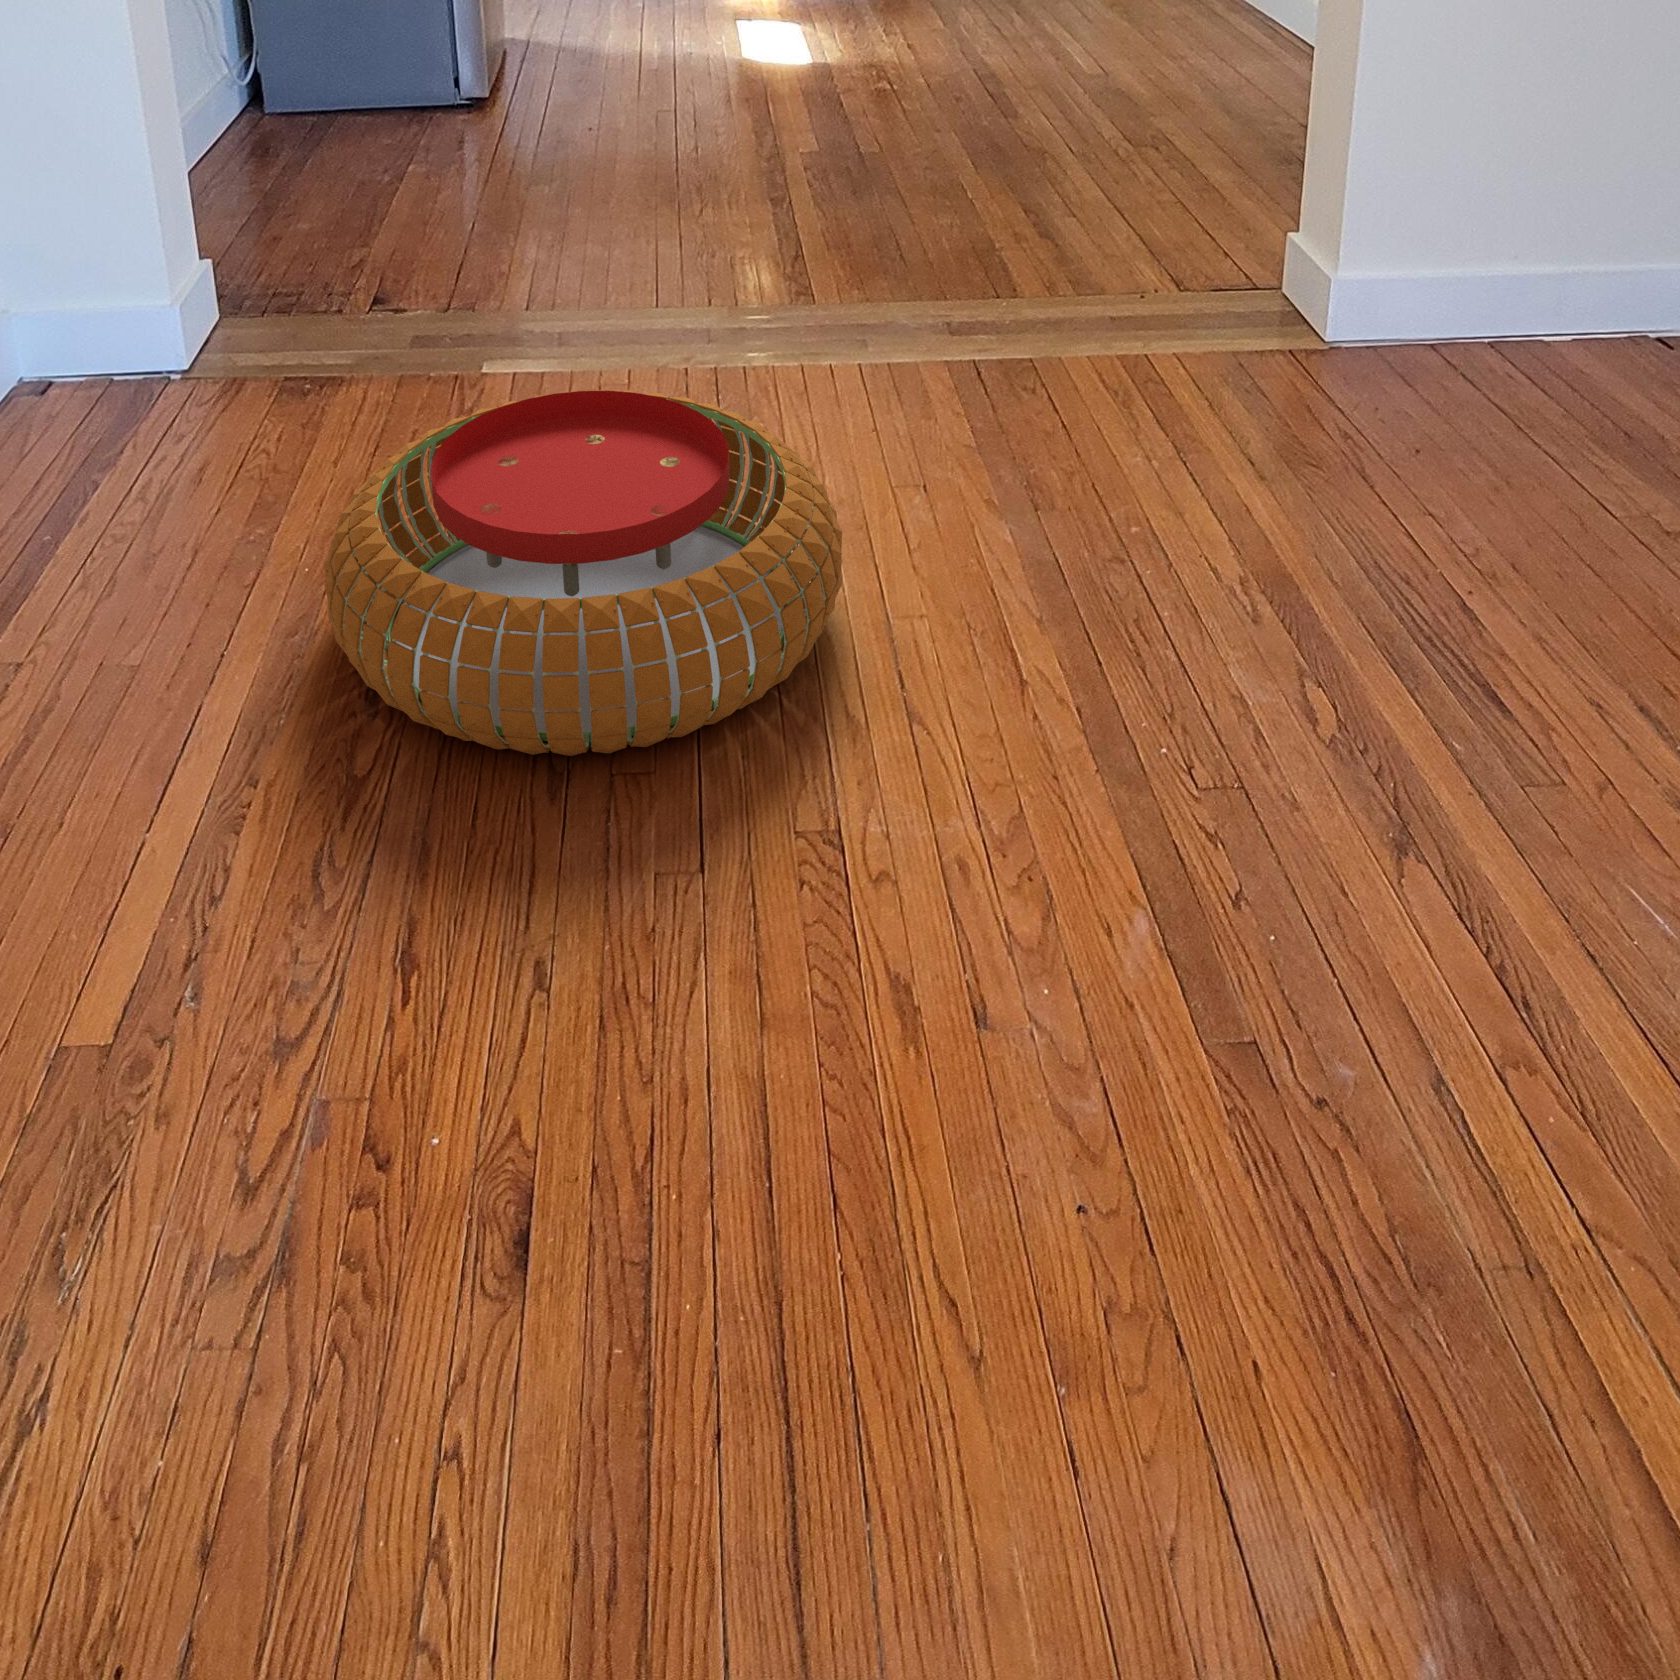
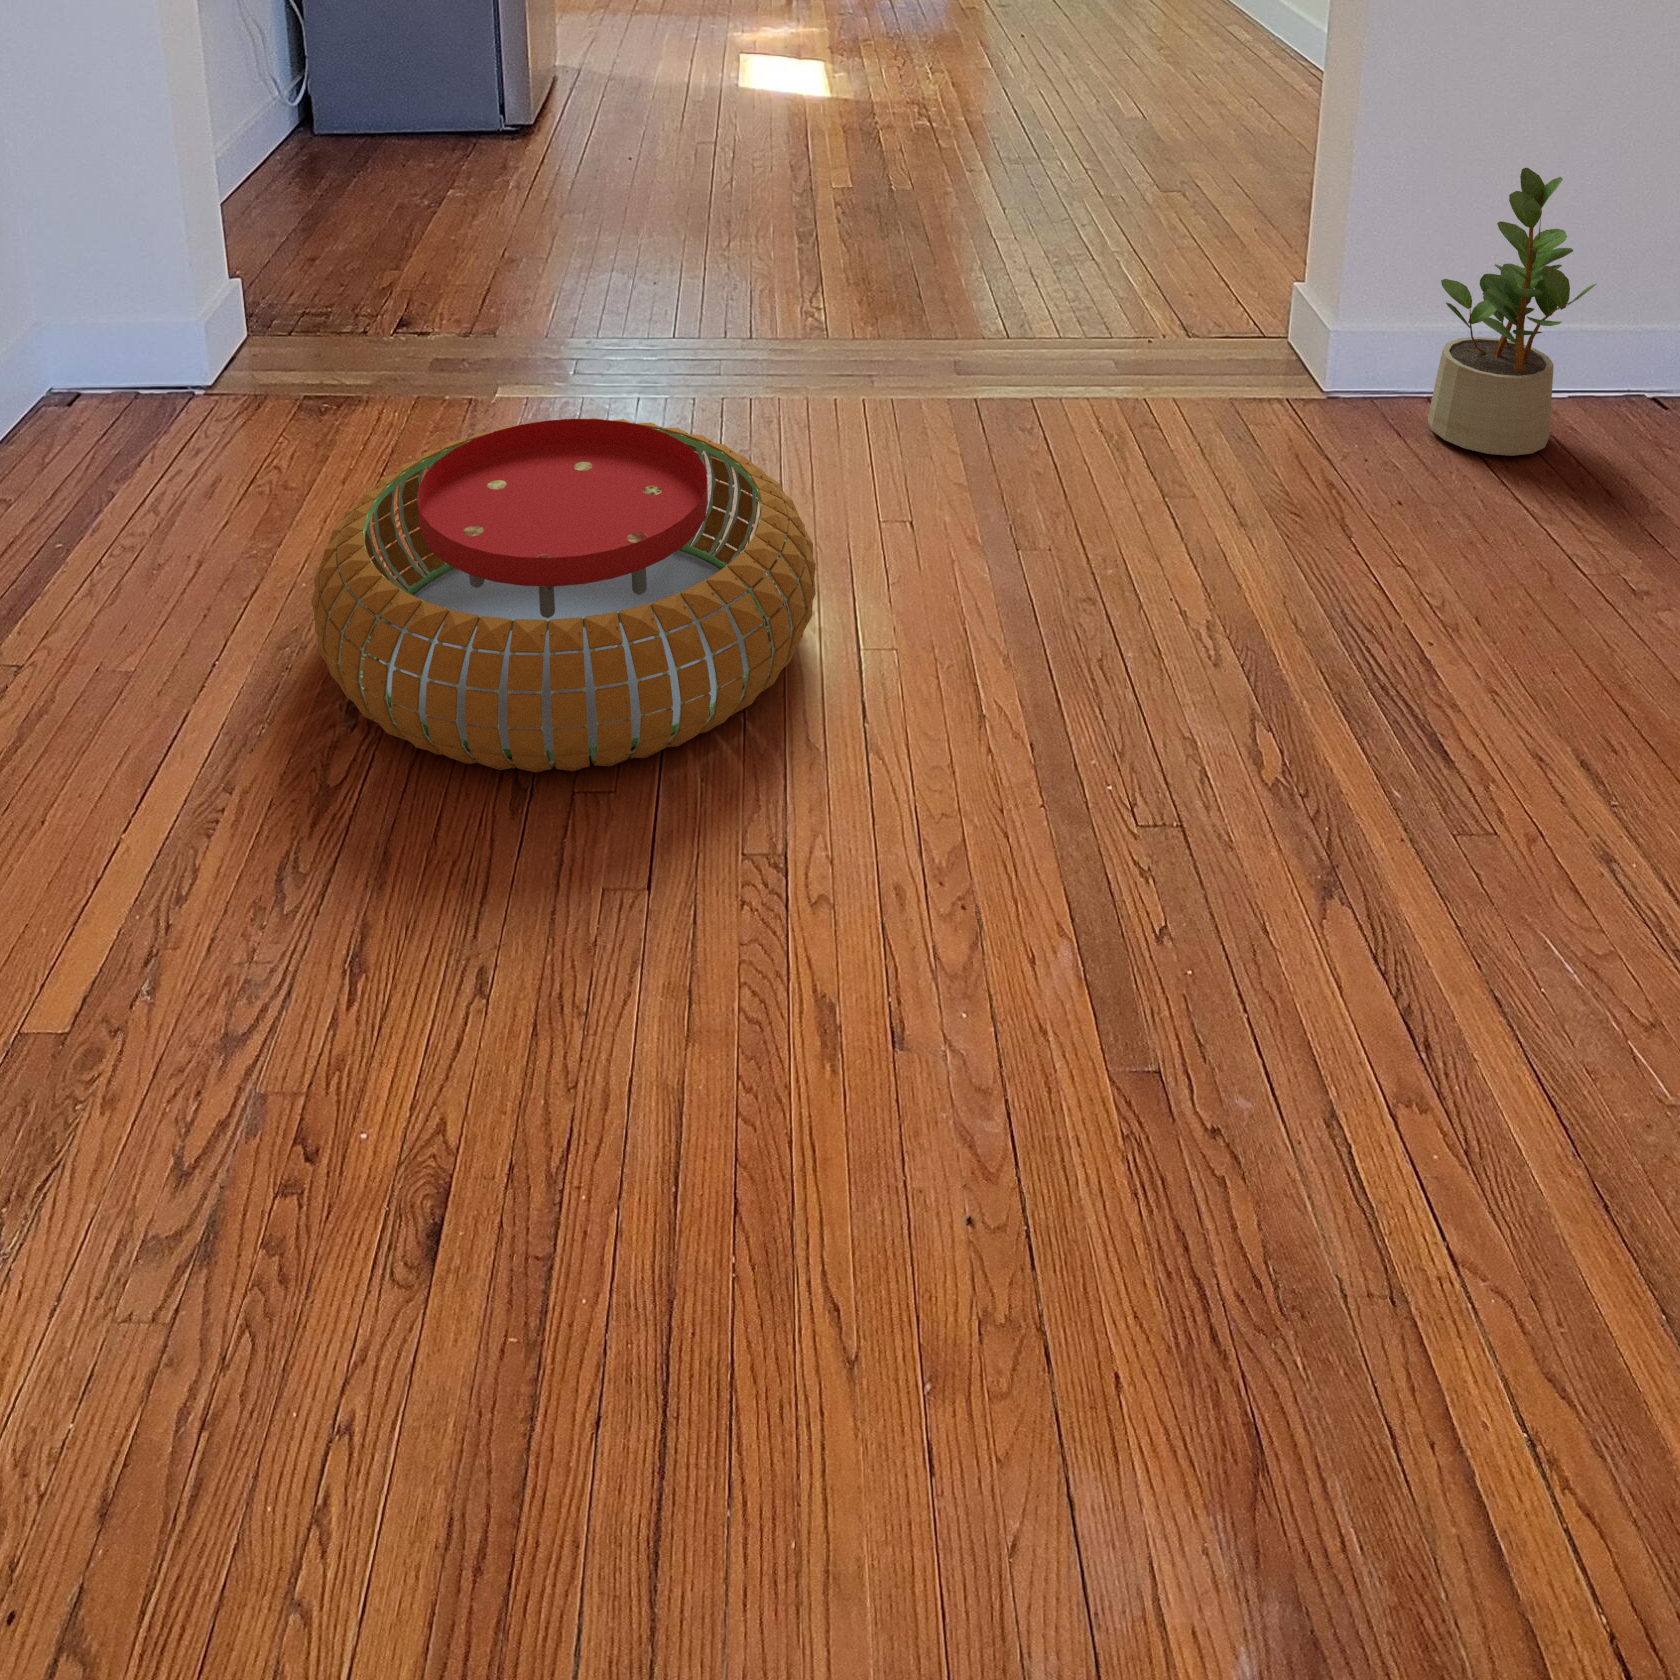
potted plant: none [1436,106,1612,400] -> present [1428,168,1596,456]

